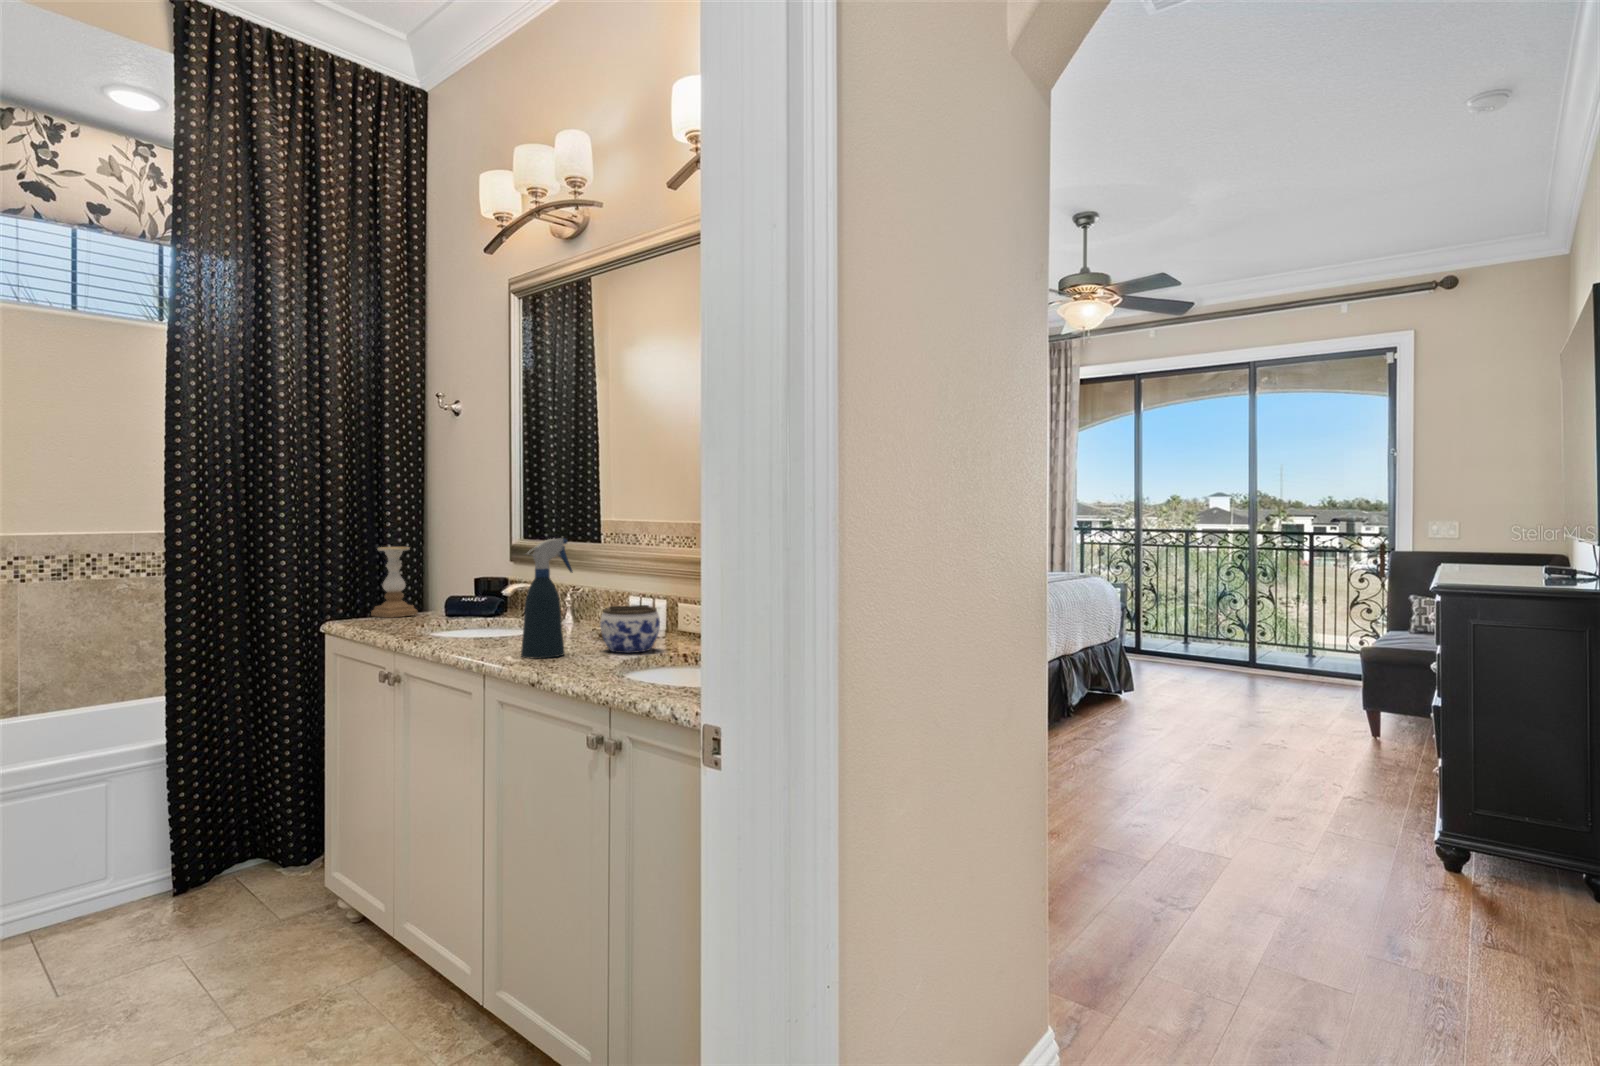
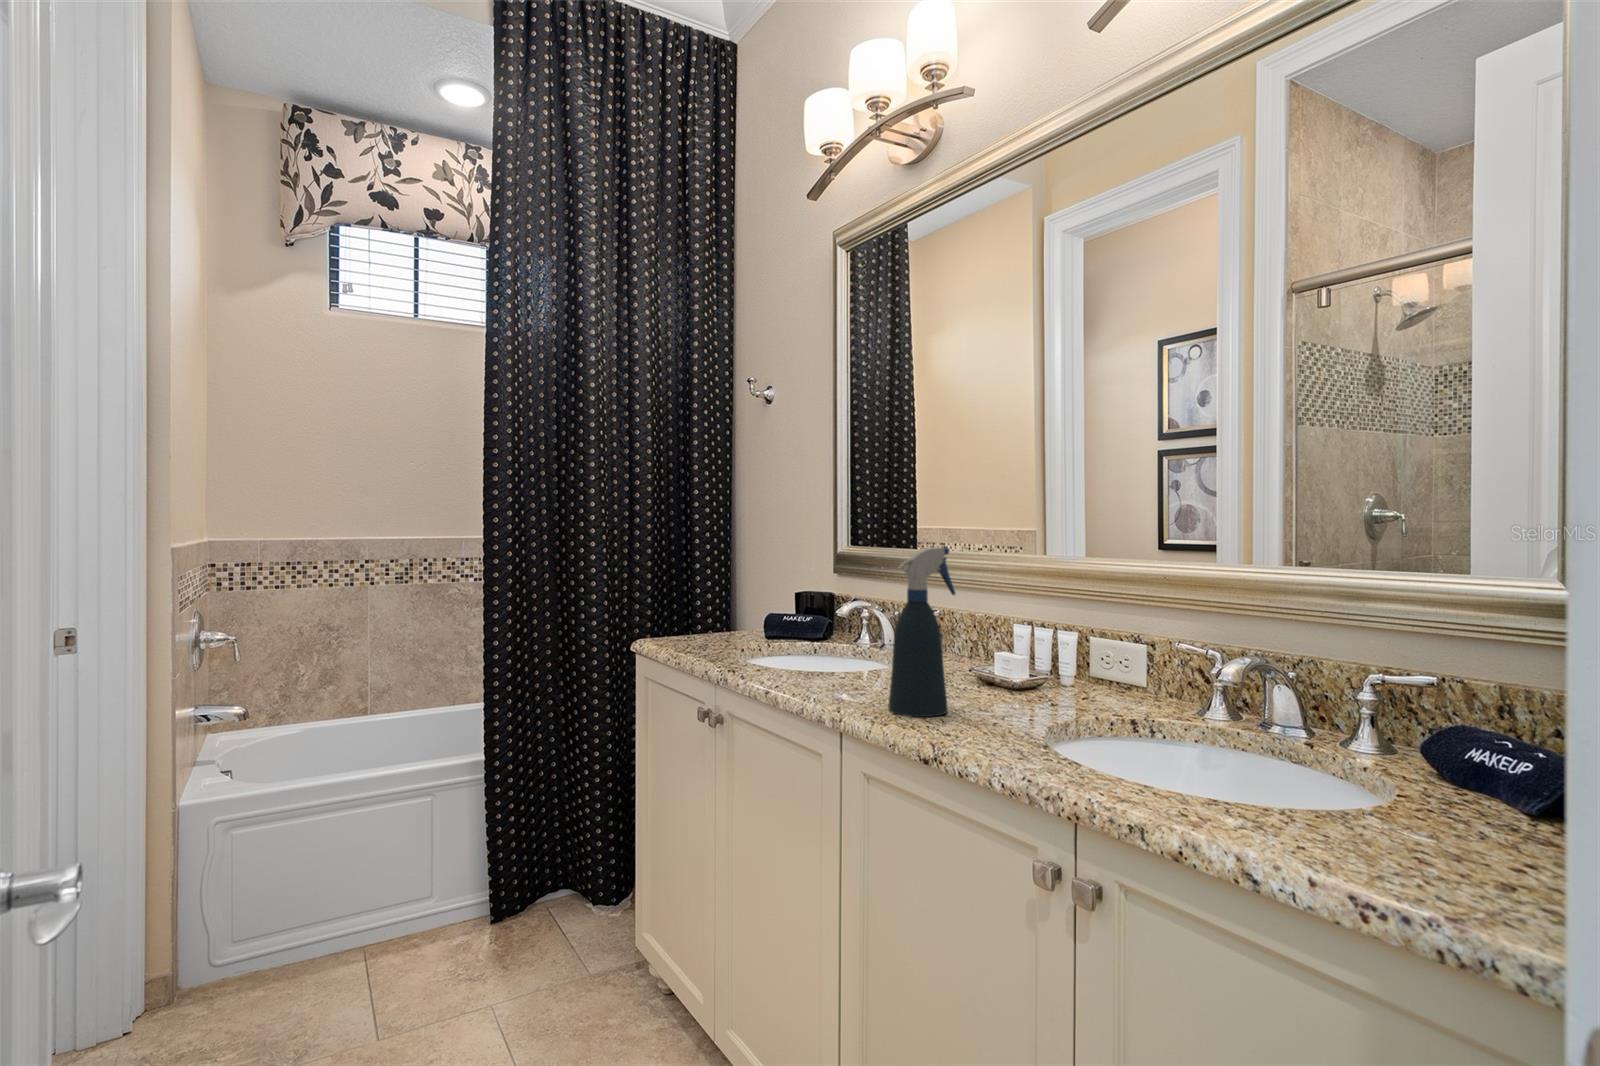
candle holder: present [371,547,417,618] -> none [682,553,731,635]
jar: present [600,605,660,653] -> none [990,642,1076,712]

